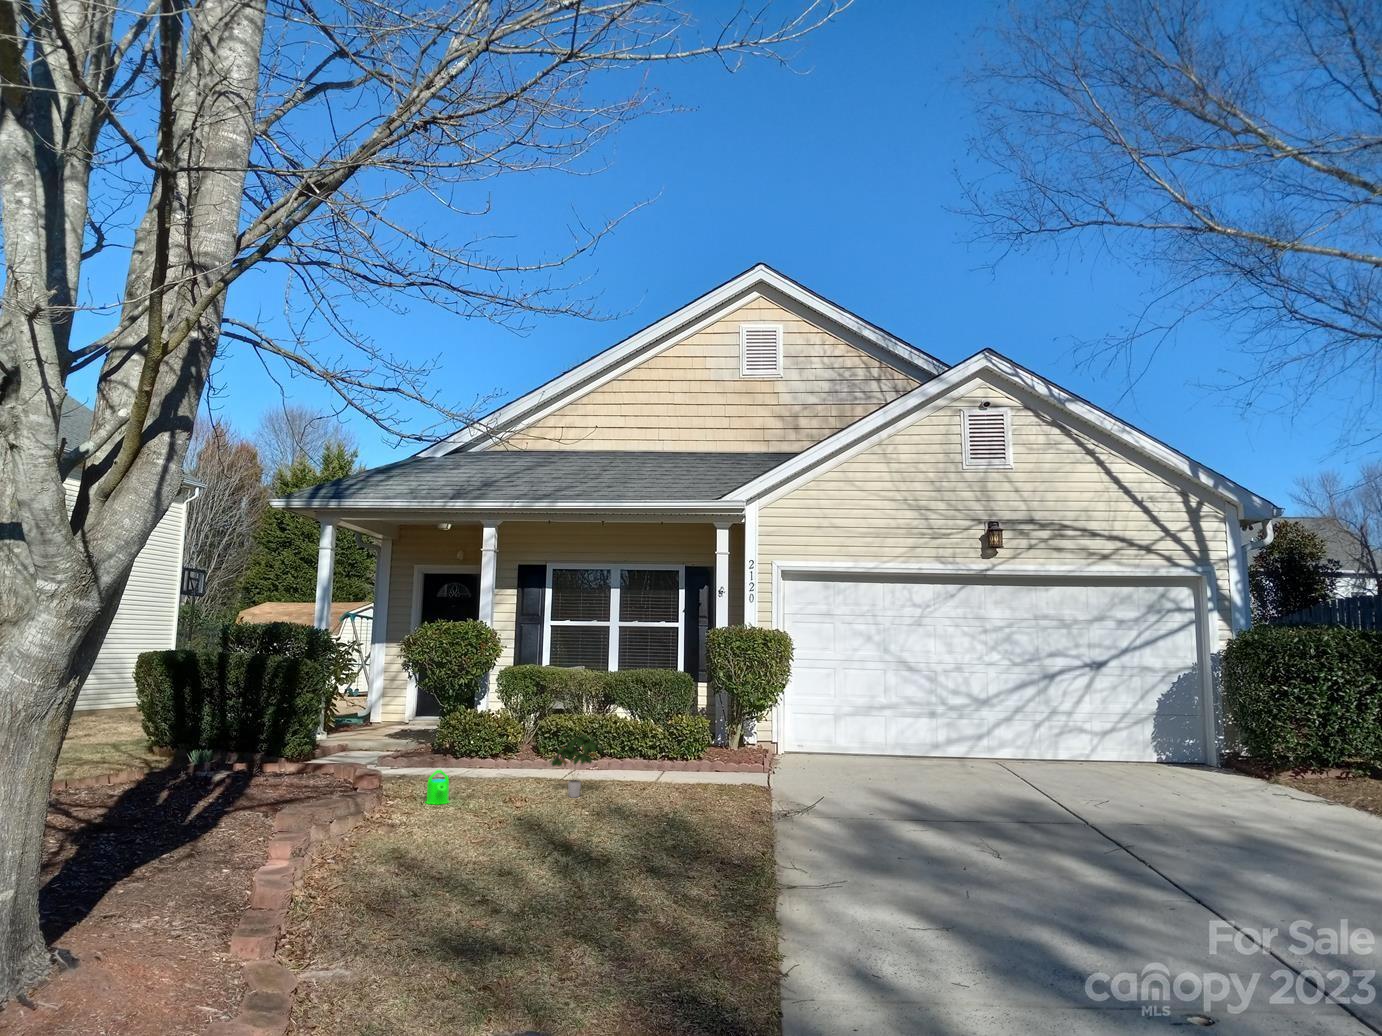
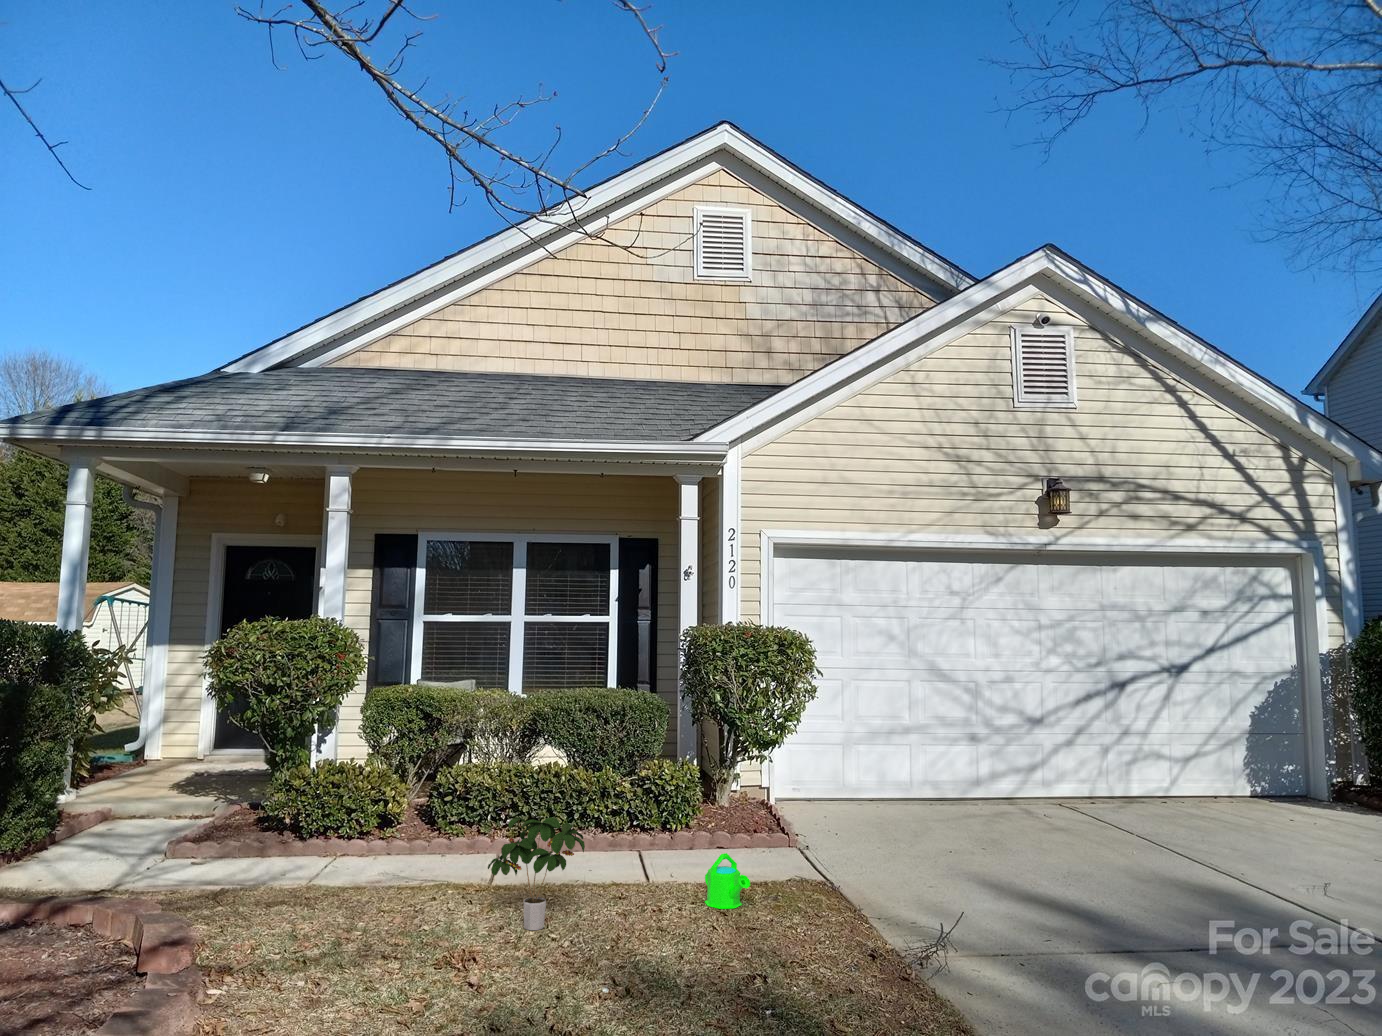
watering can: present [426,770,449,804] -> present [704,853,750,909]

